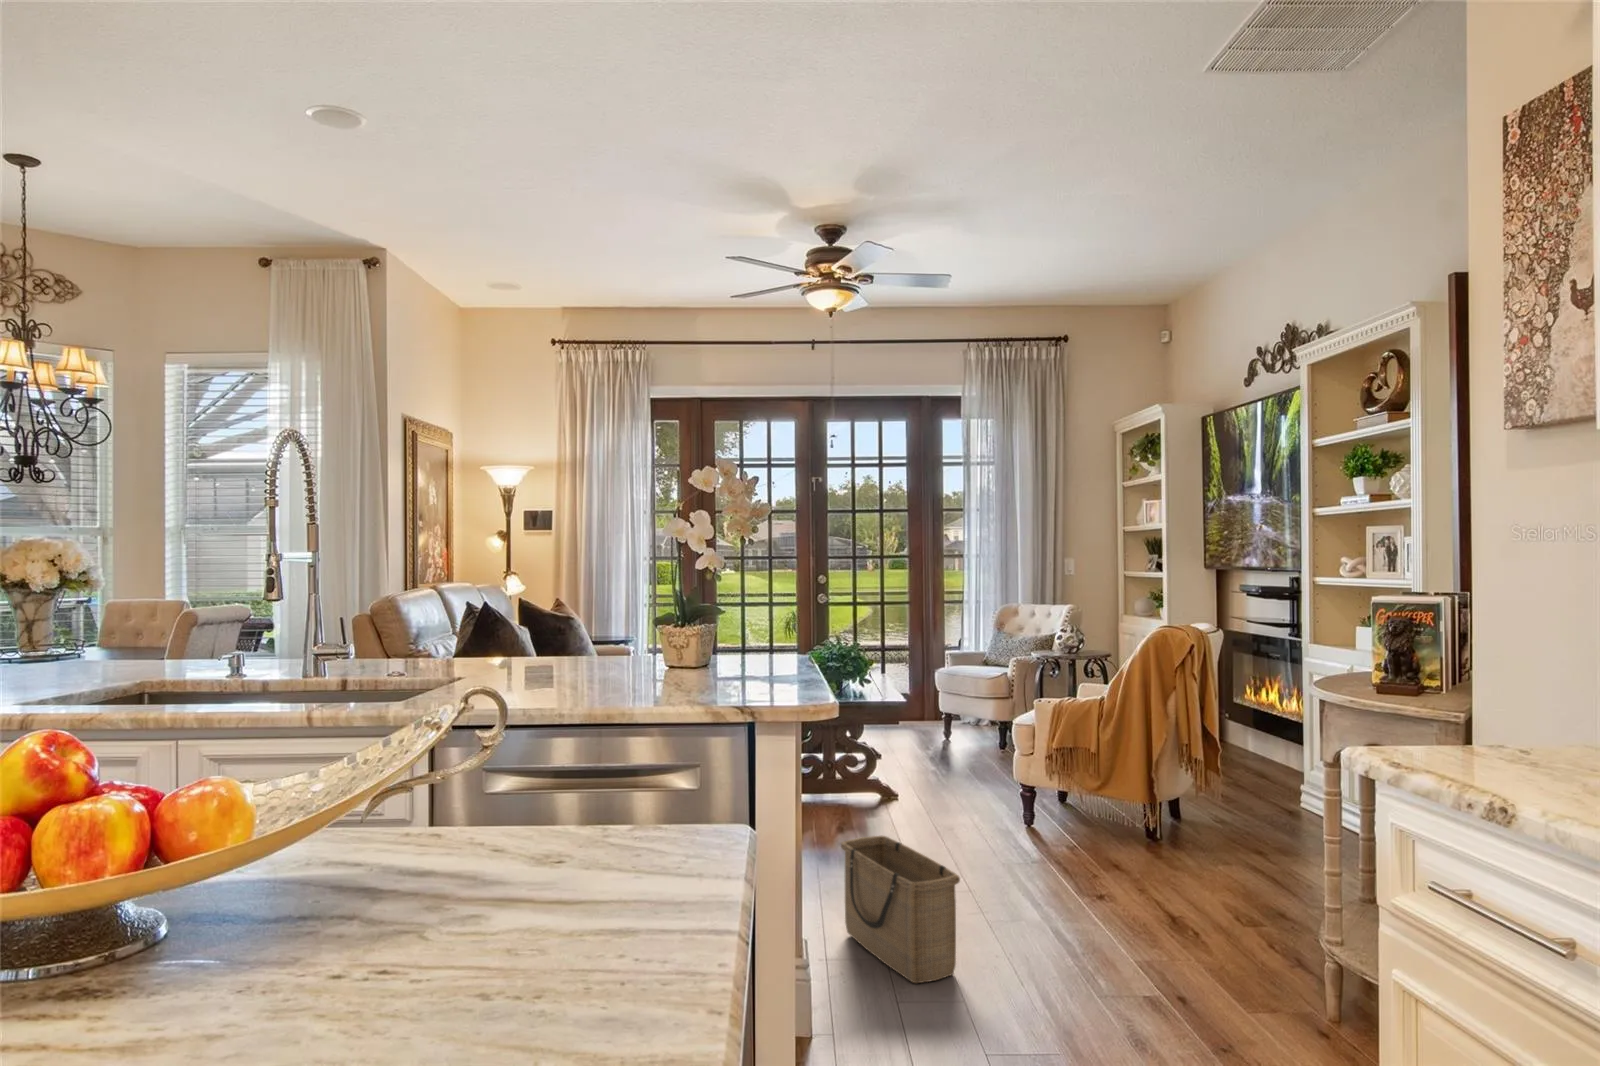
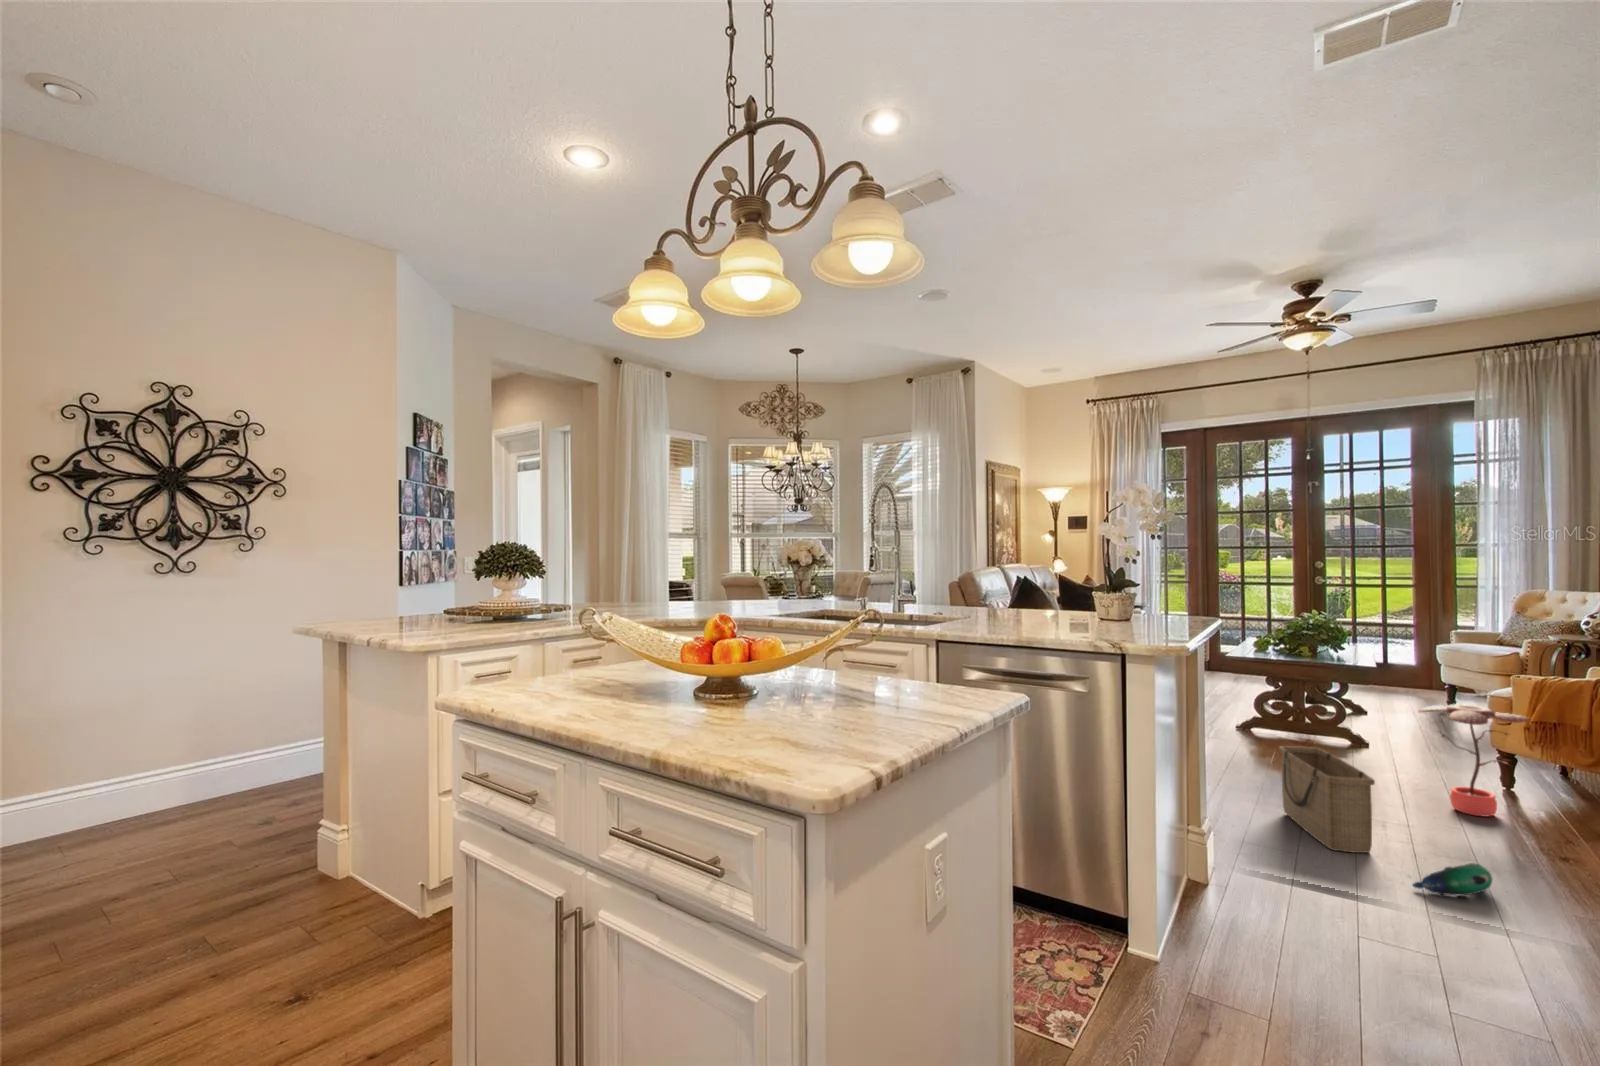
potted plant: none [968,750,1067,883] -> present [1419,704,1530,817]
plush toy: none [1014,966,1084,1022] -> present [1413,863,1492,895]

